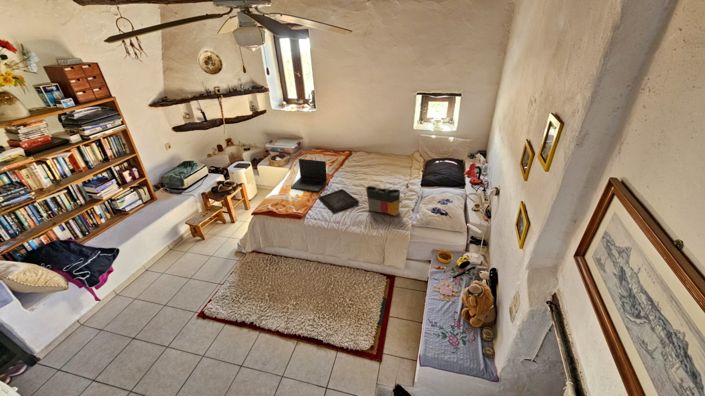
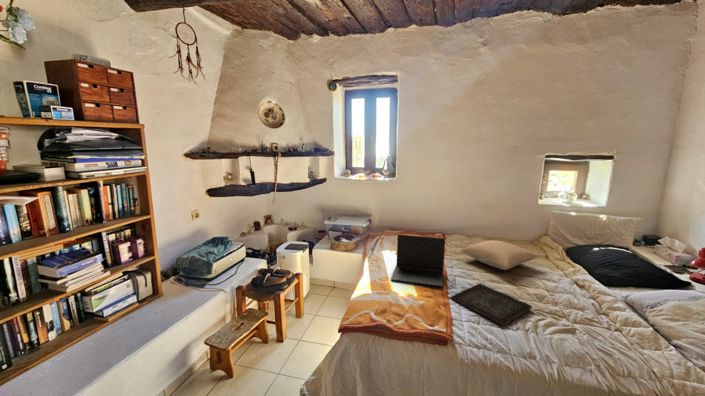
pillow: none [346,159,392,180] -> present [462,240,539,270]
tote bag: present [366,186,400,216] -> none [557,276,642,335]

